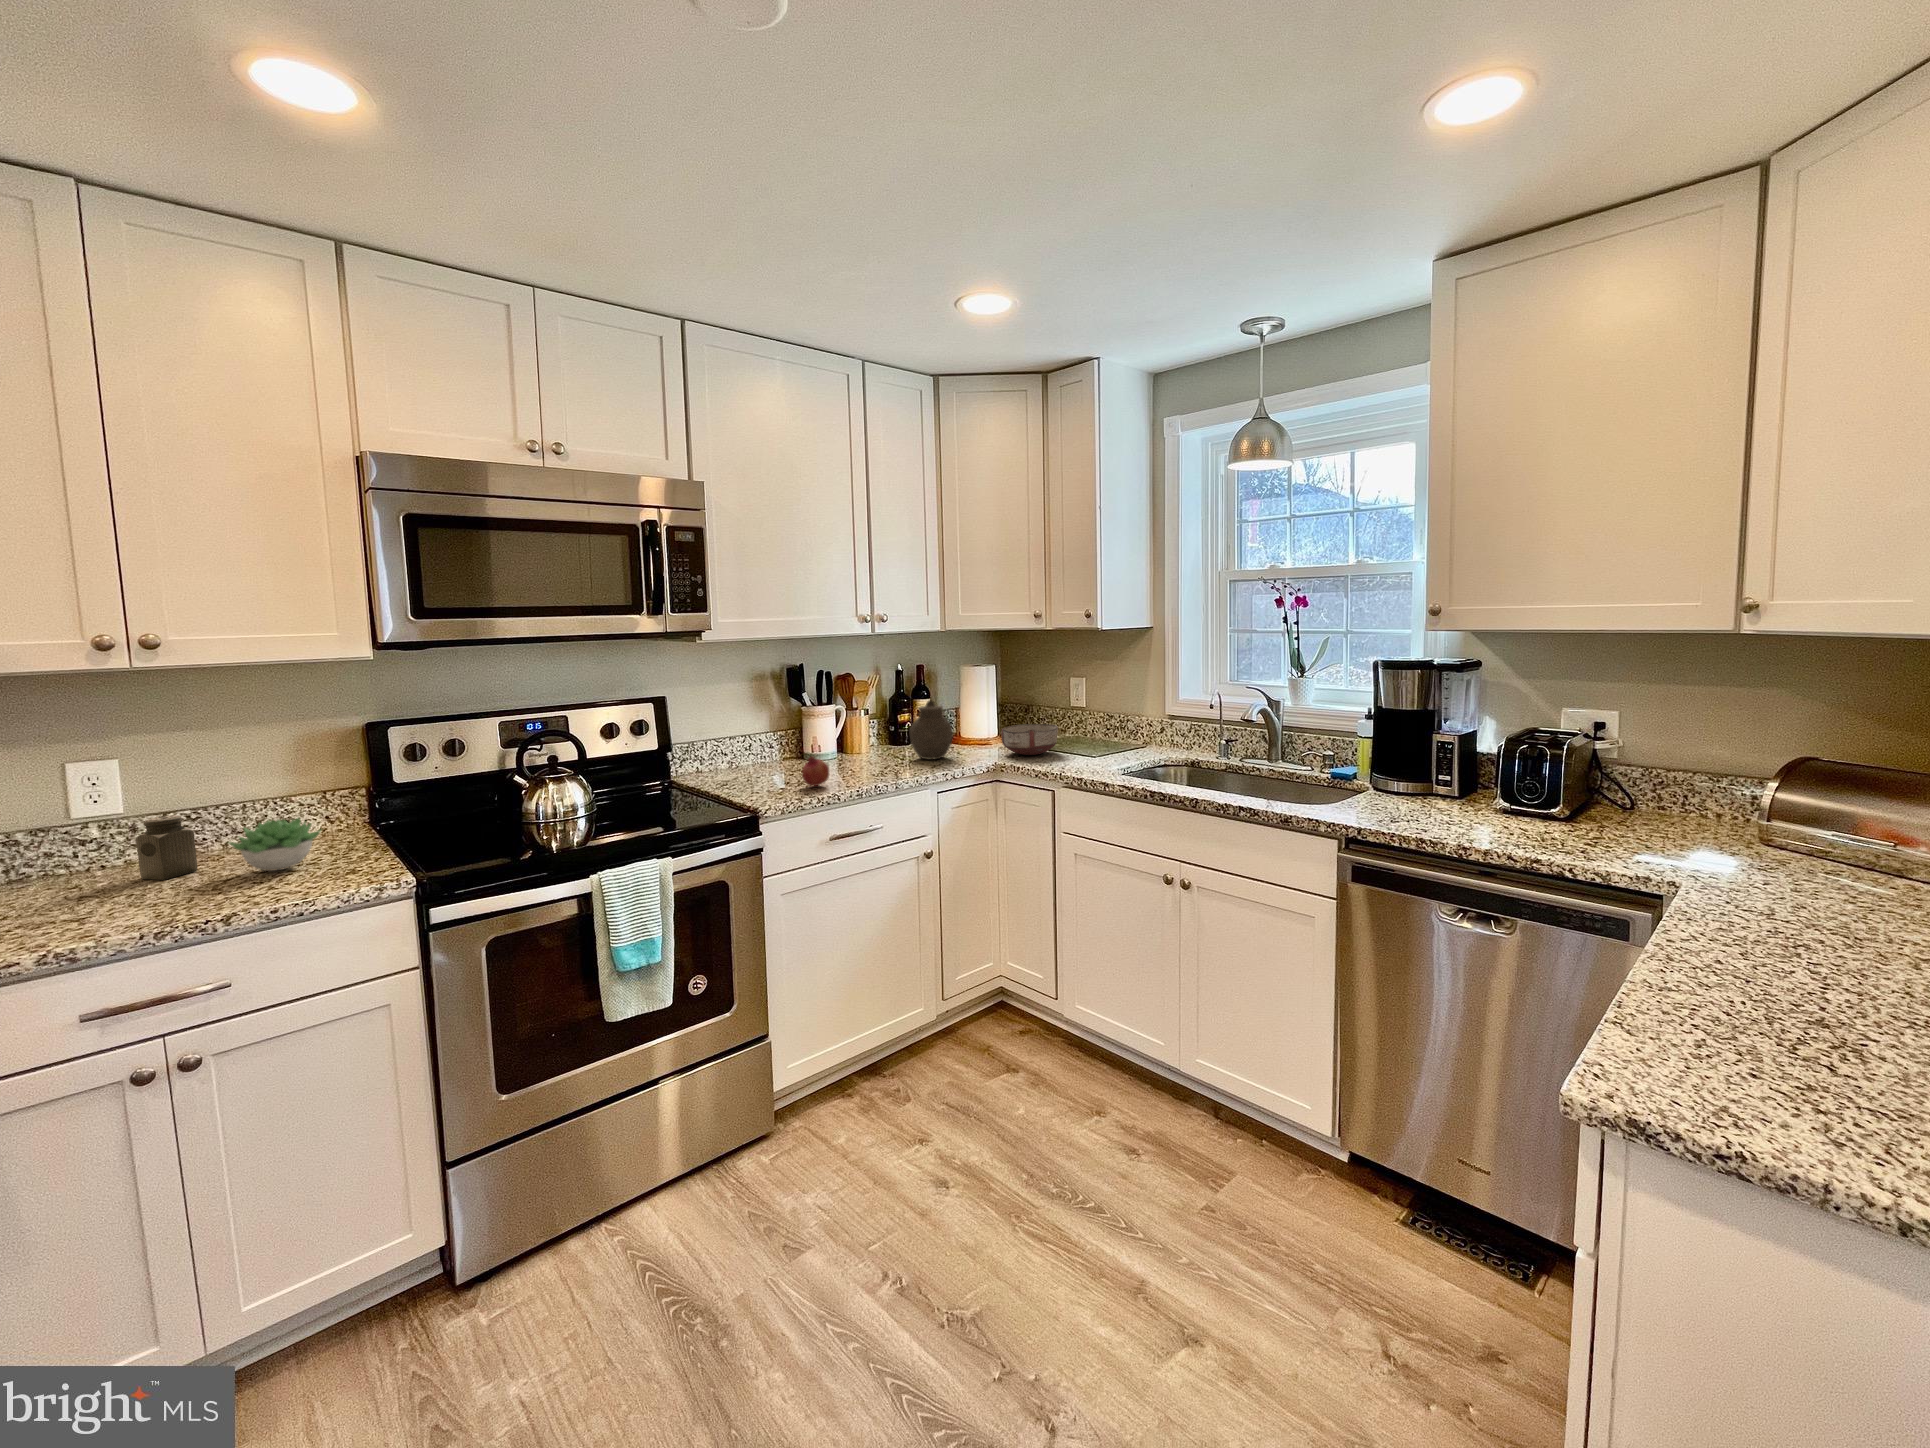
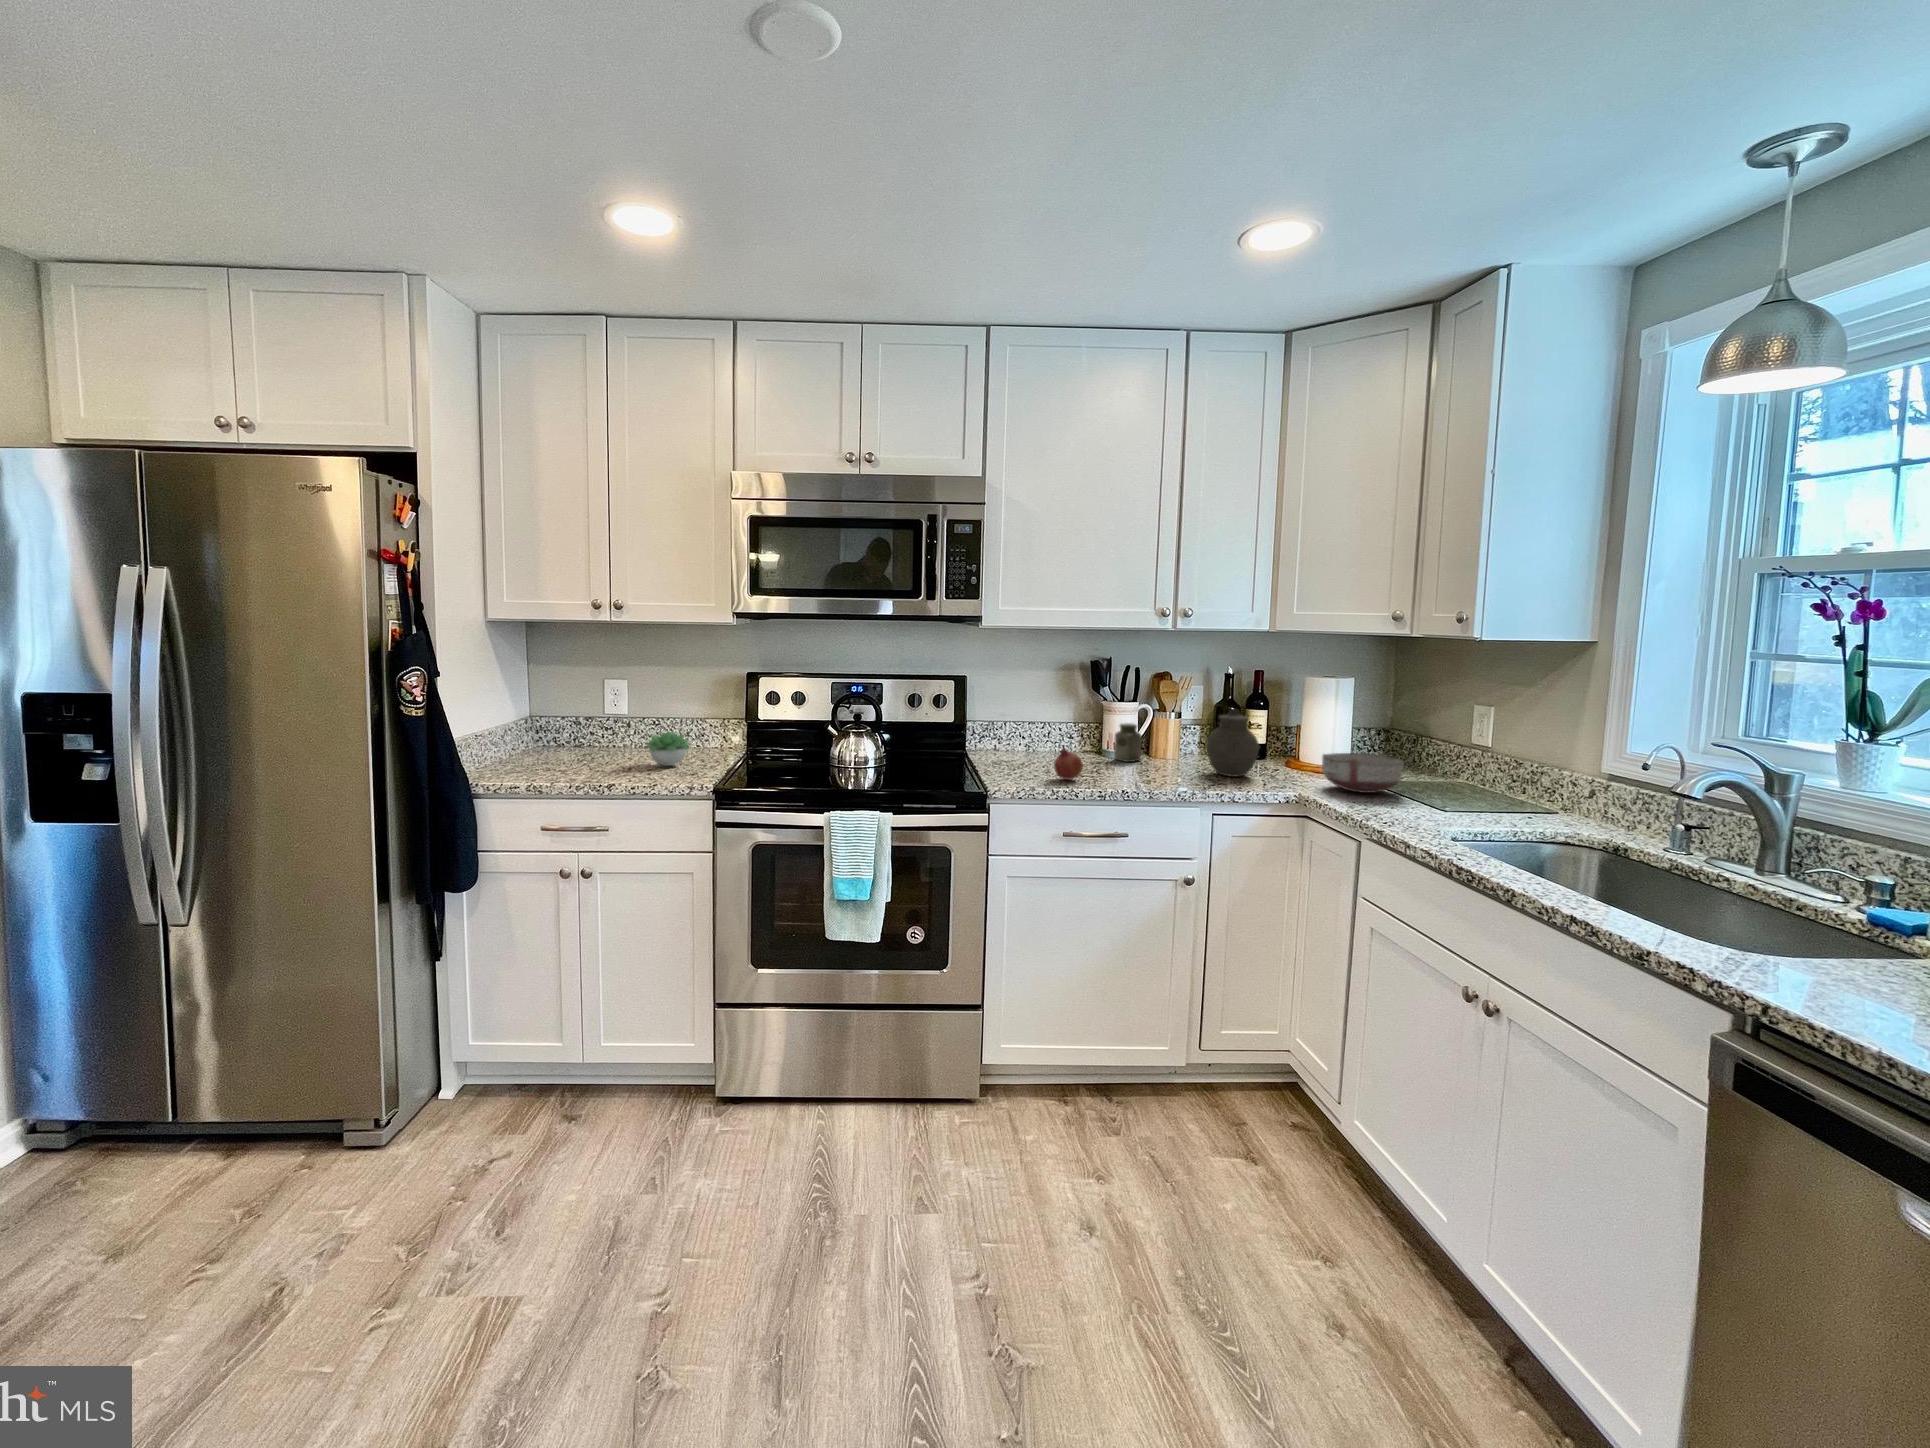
salt shaker: present [136,815,197,880] -> present [1114,723,1142,762]

